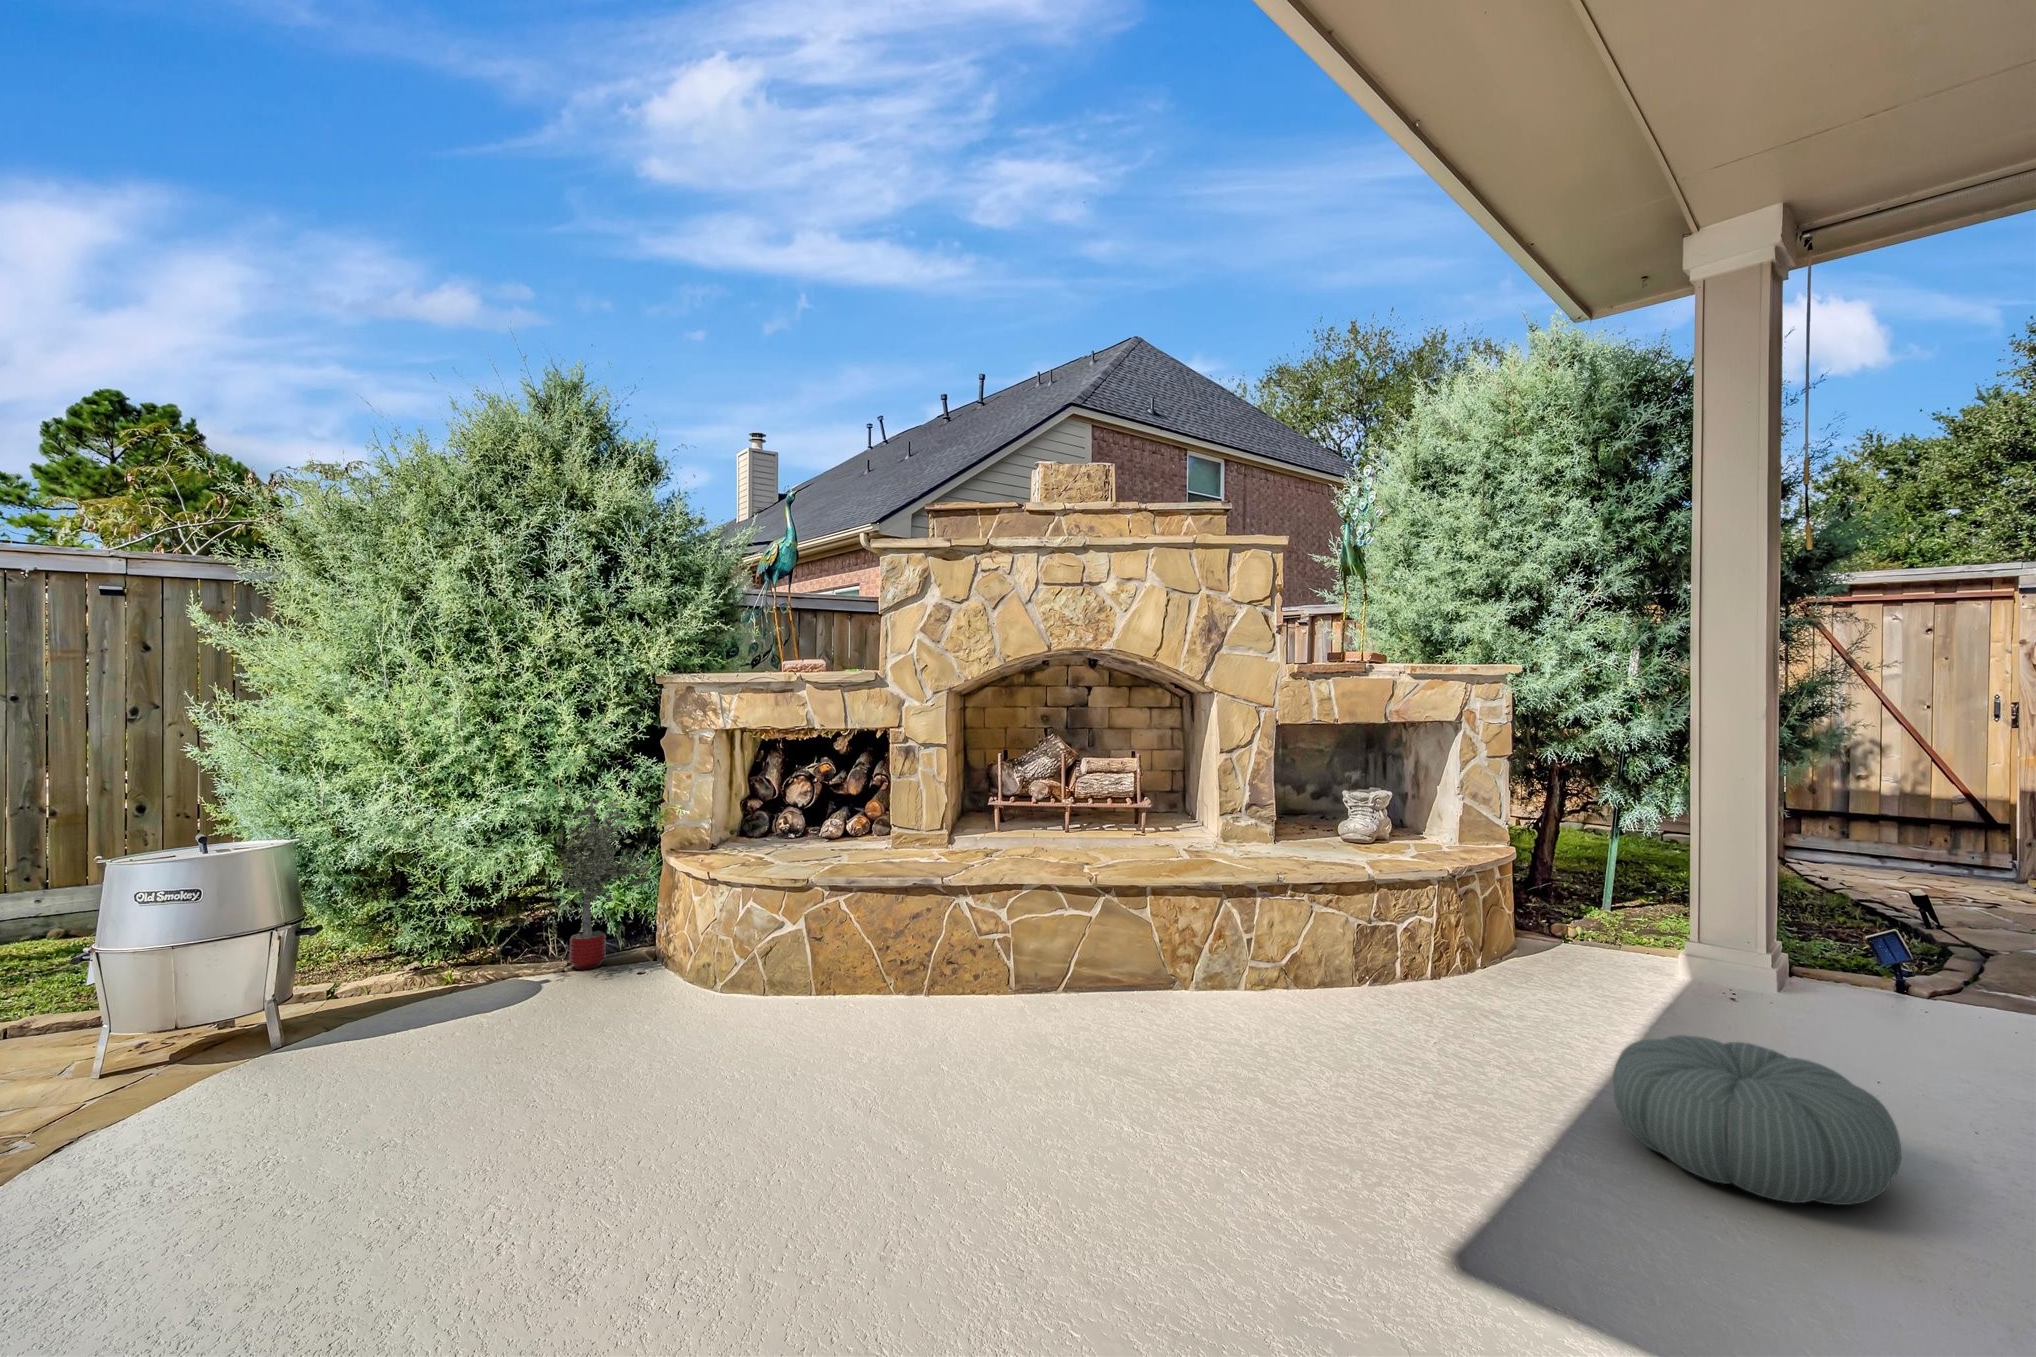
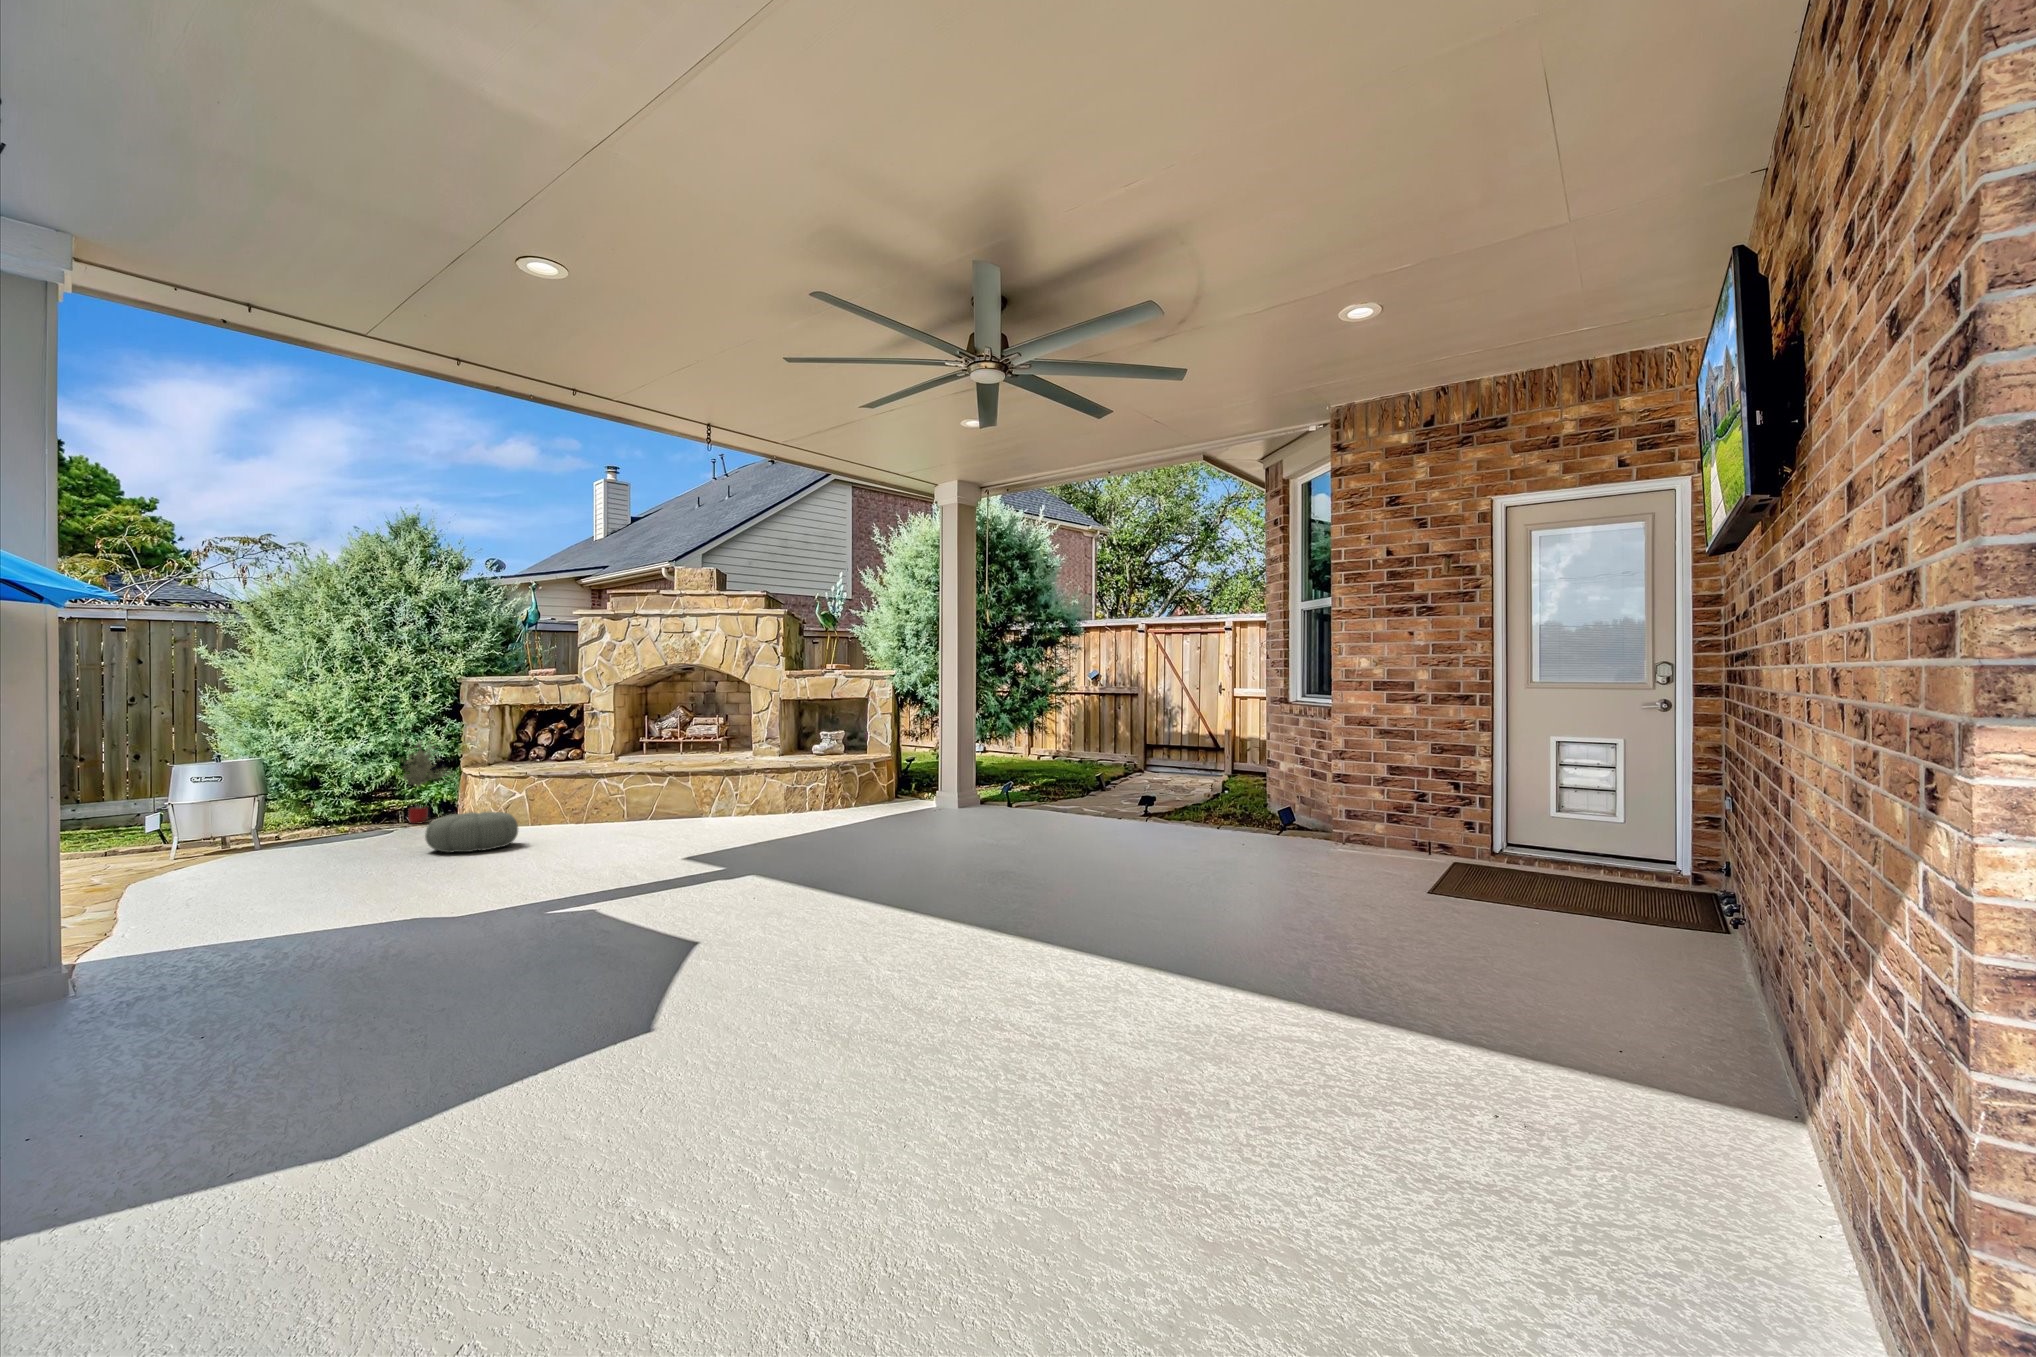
pouf: present [1613,1035,1901,1205] -> present [425,811,518,853]

